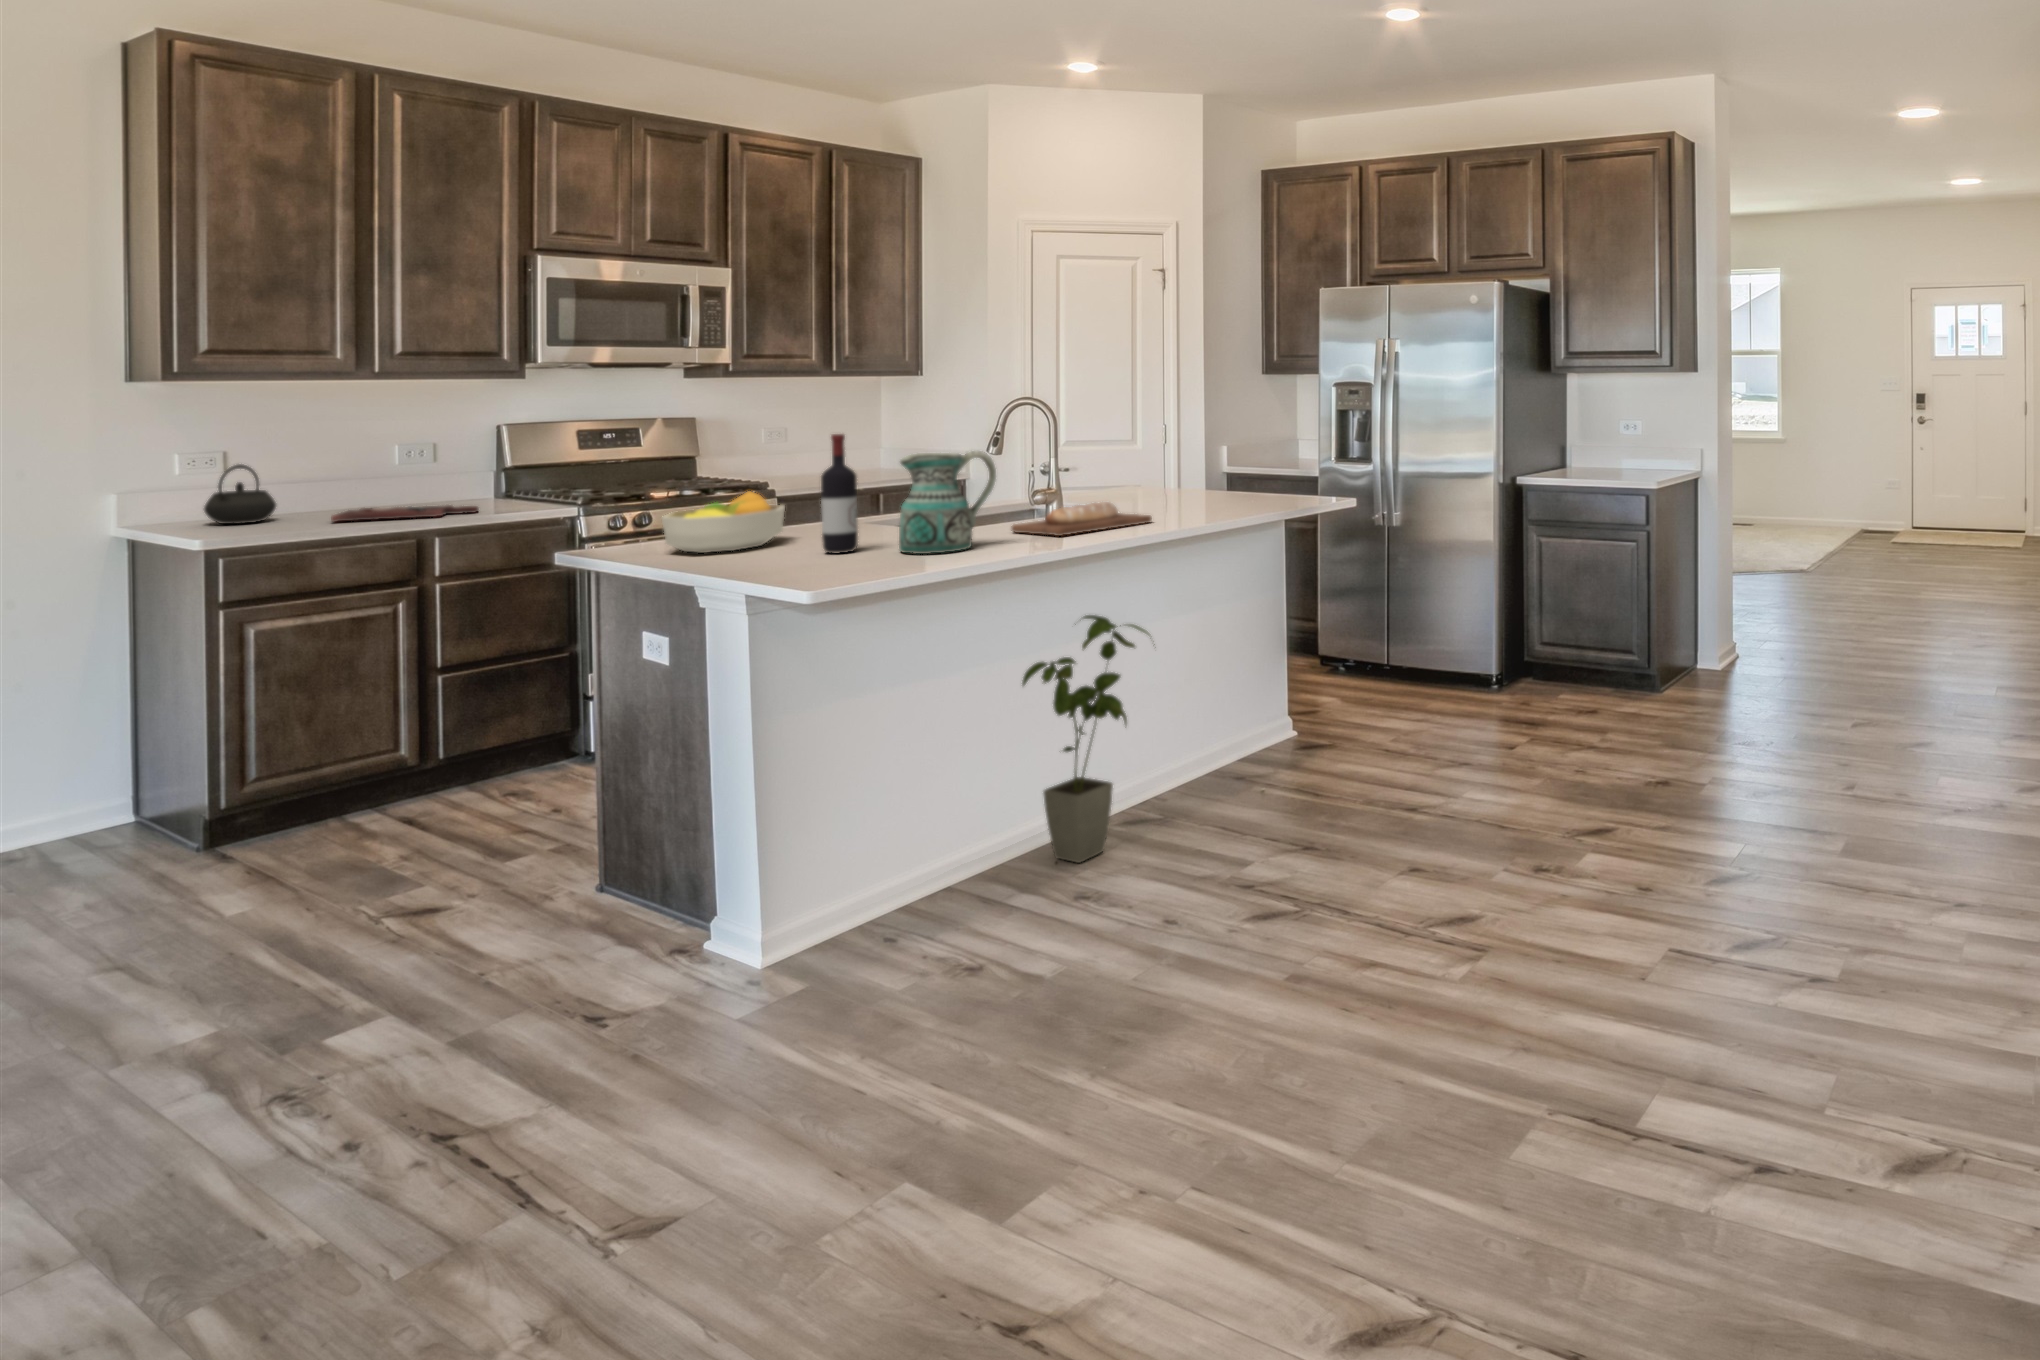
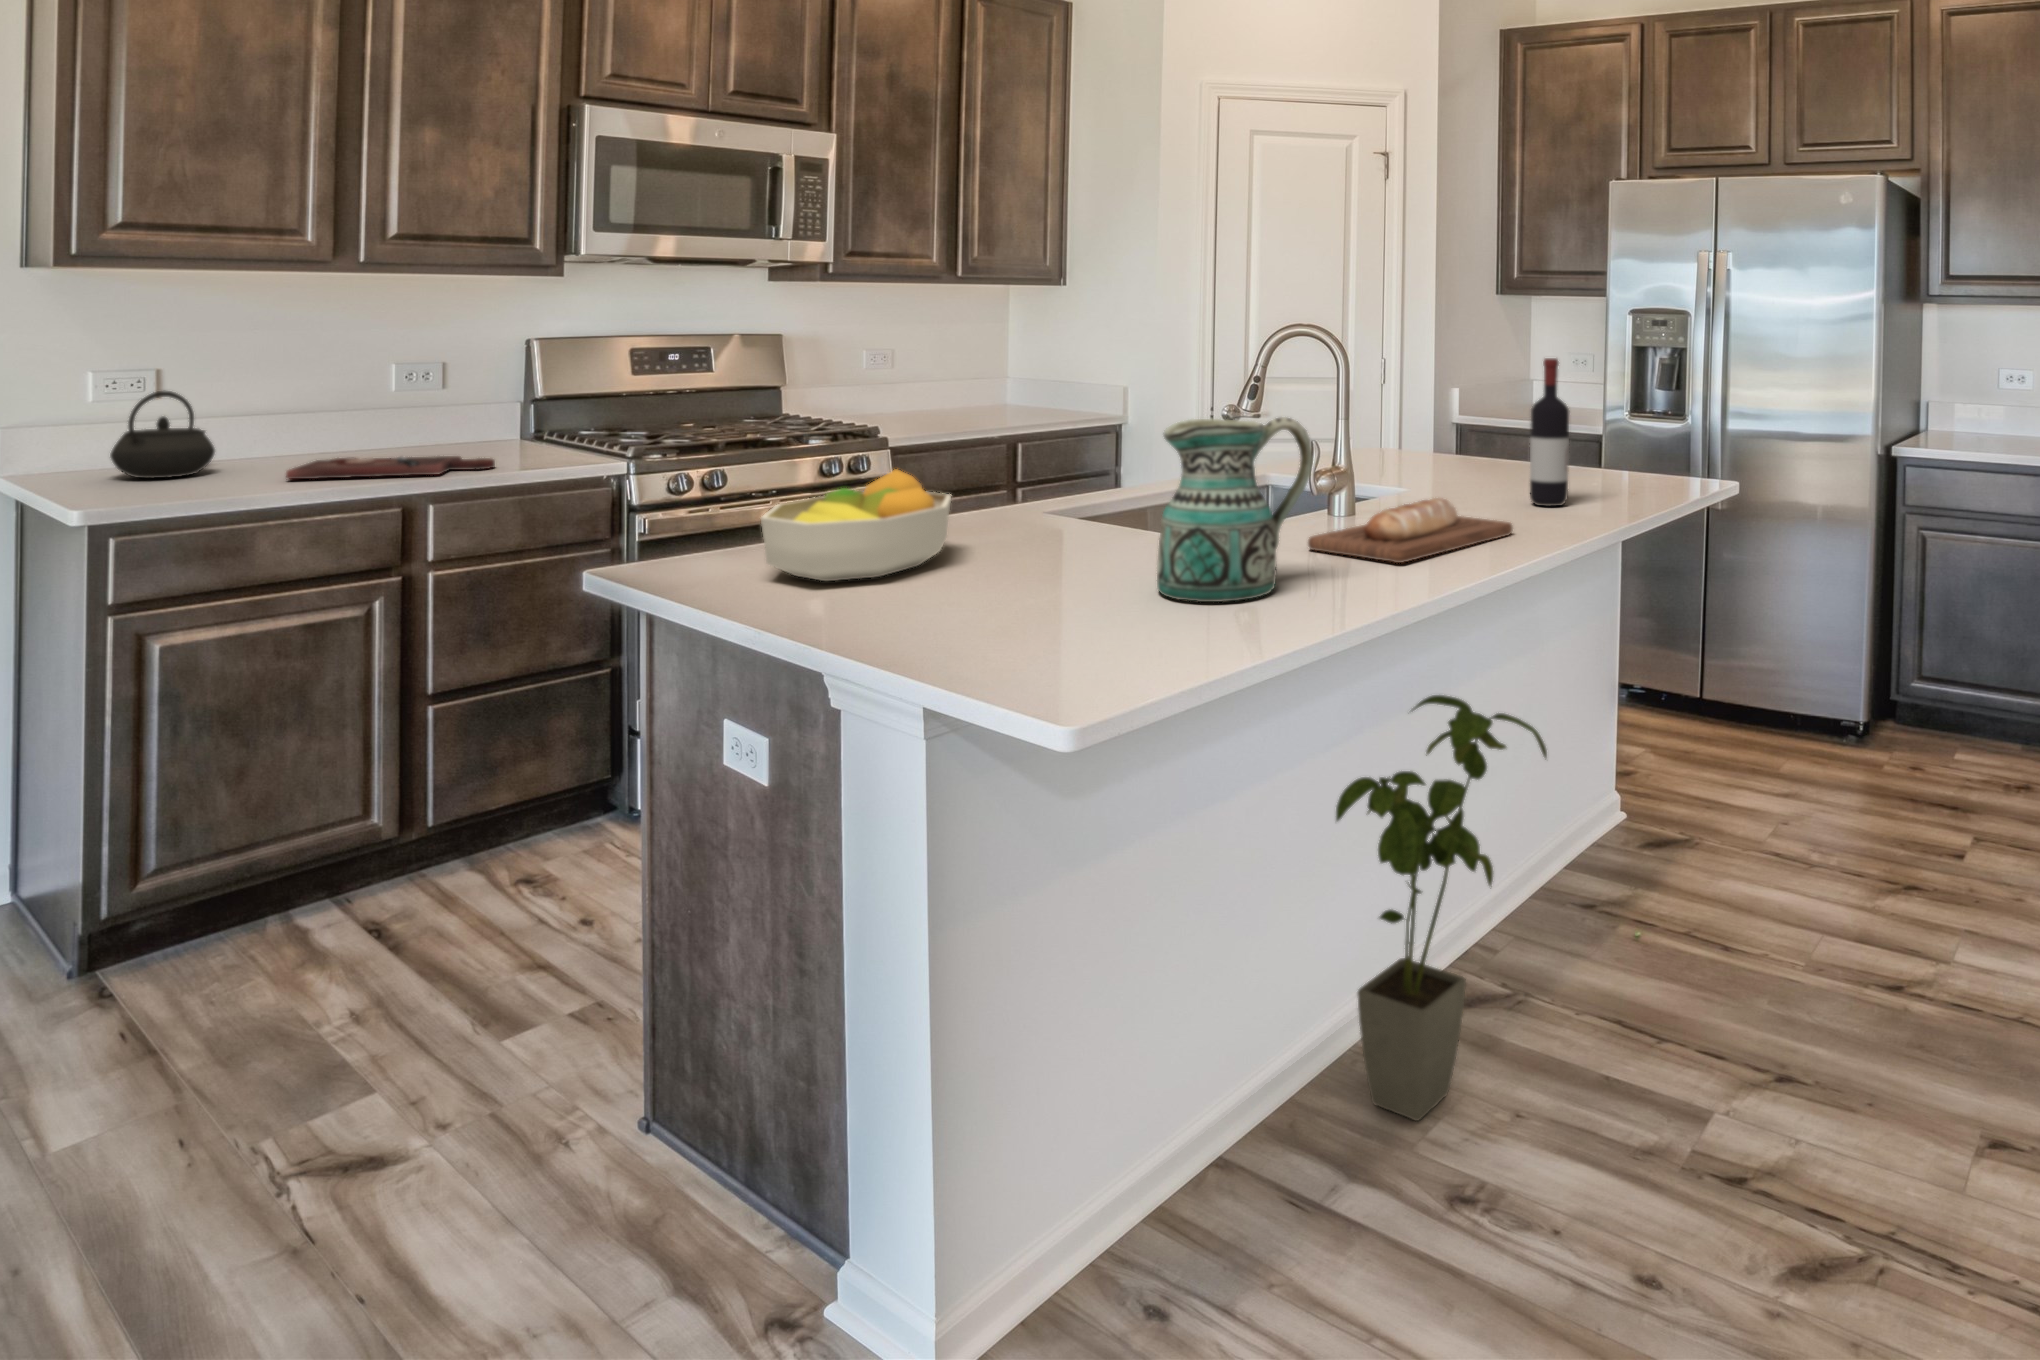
wine bottle: present [821,434,858,553] -> present [1530,358,1569,506]

